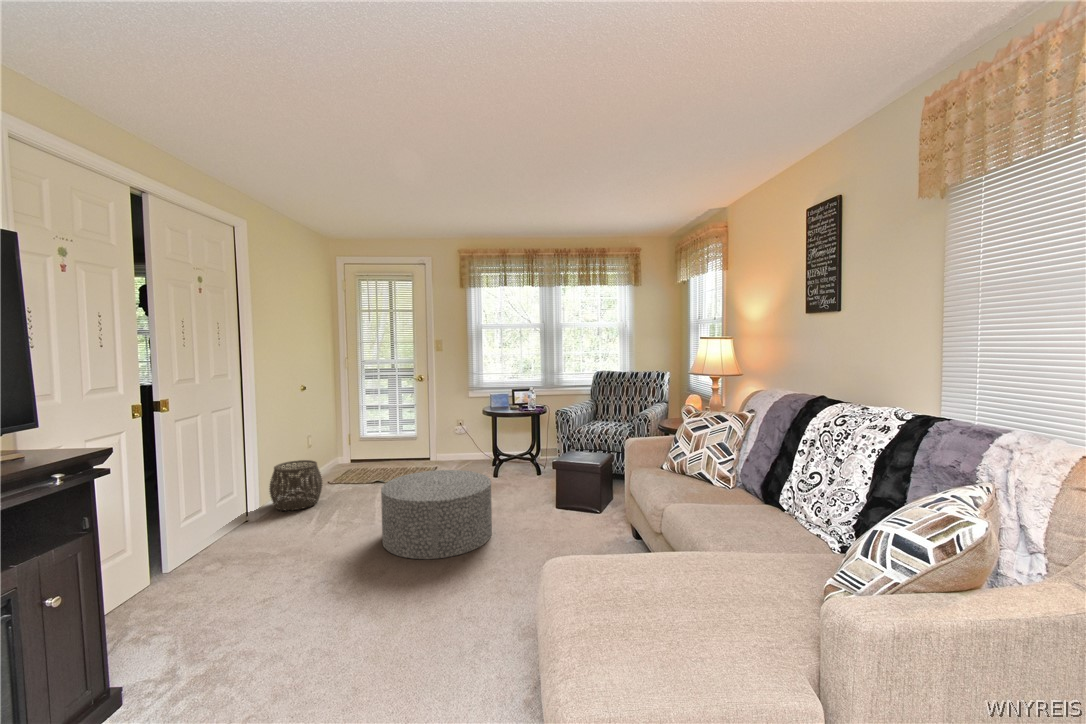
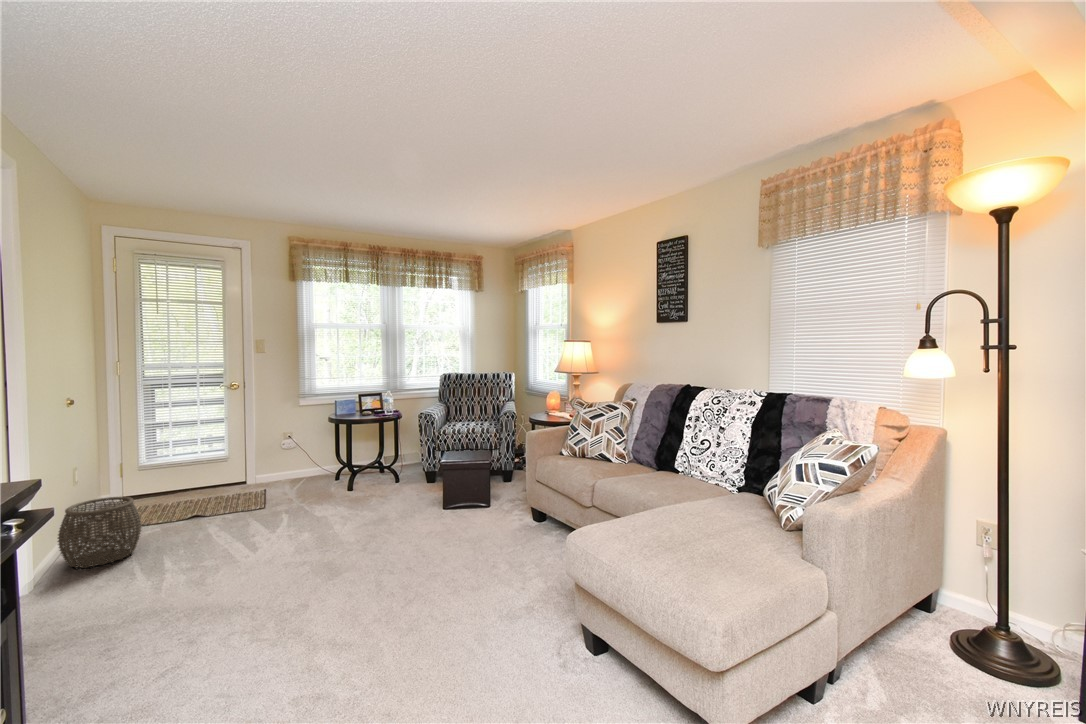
ottoman: present [381,470,492,559] -> none [275,482,403,582]

